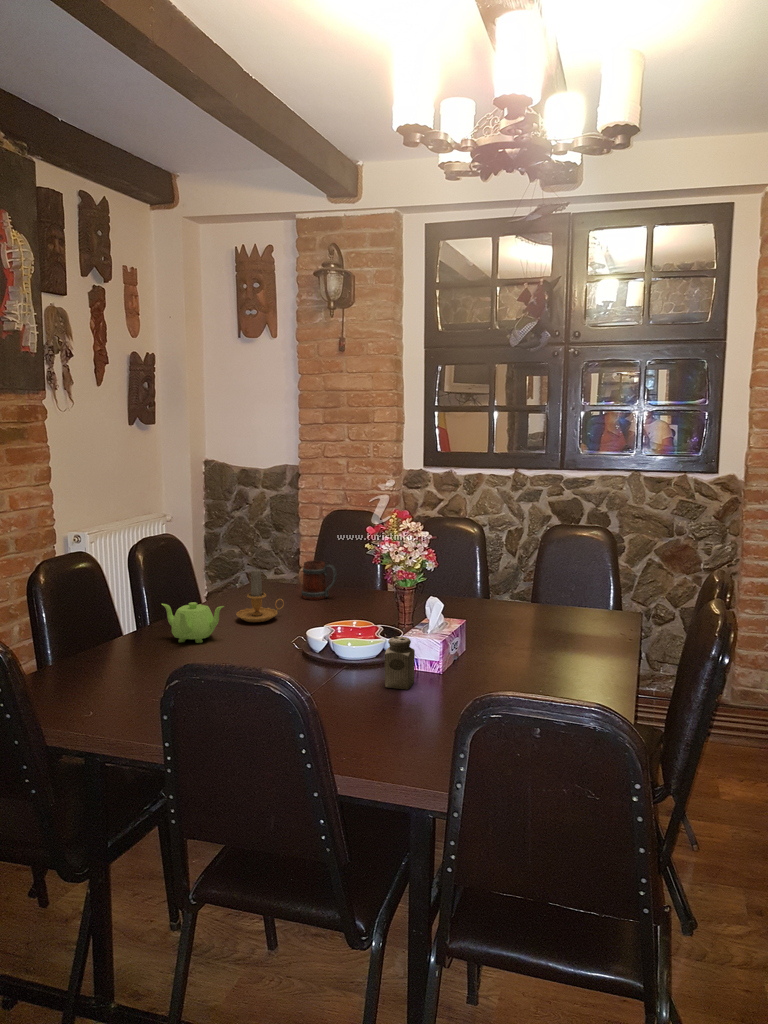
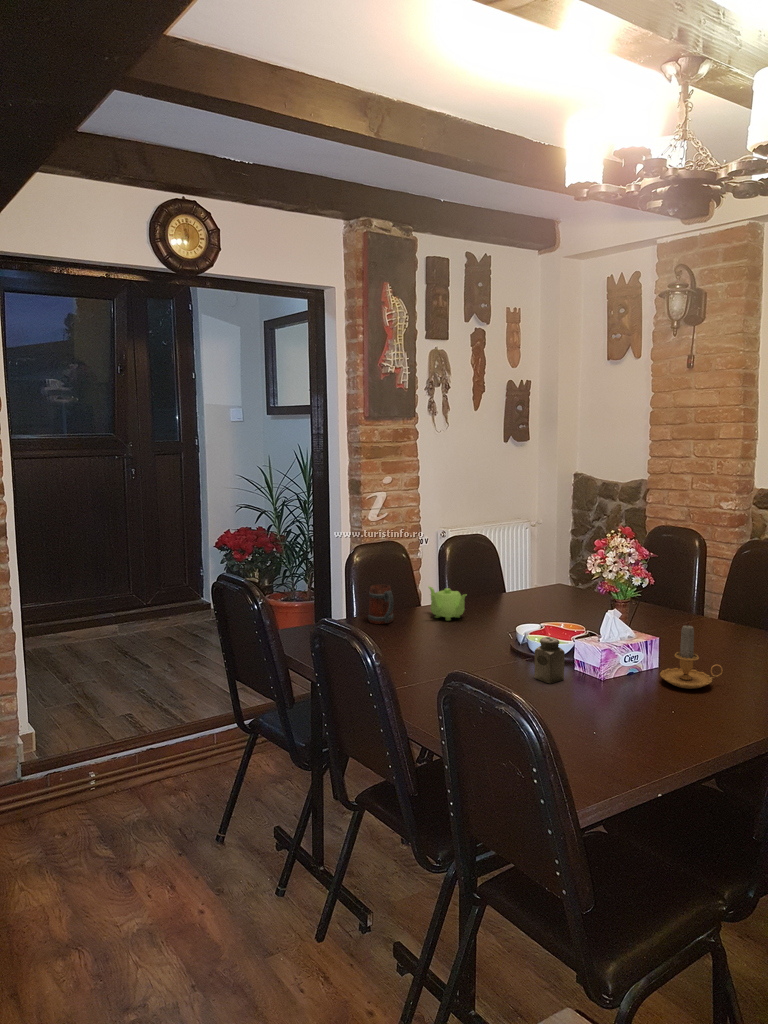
mug: present [302,561,337,600] -> present [368,584,393,624]
candle: present [236,569,284,622] -> present [660,625,723,689]

